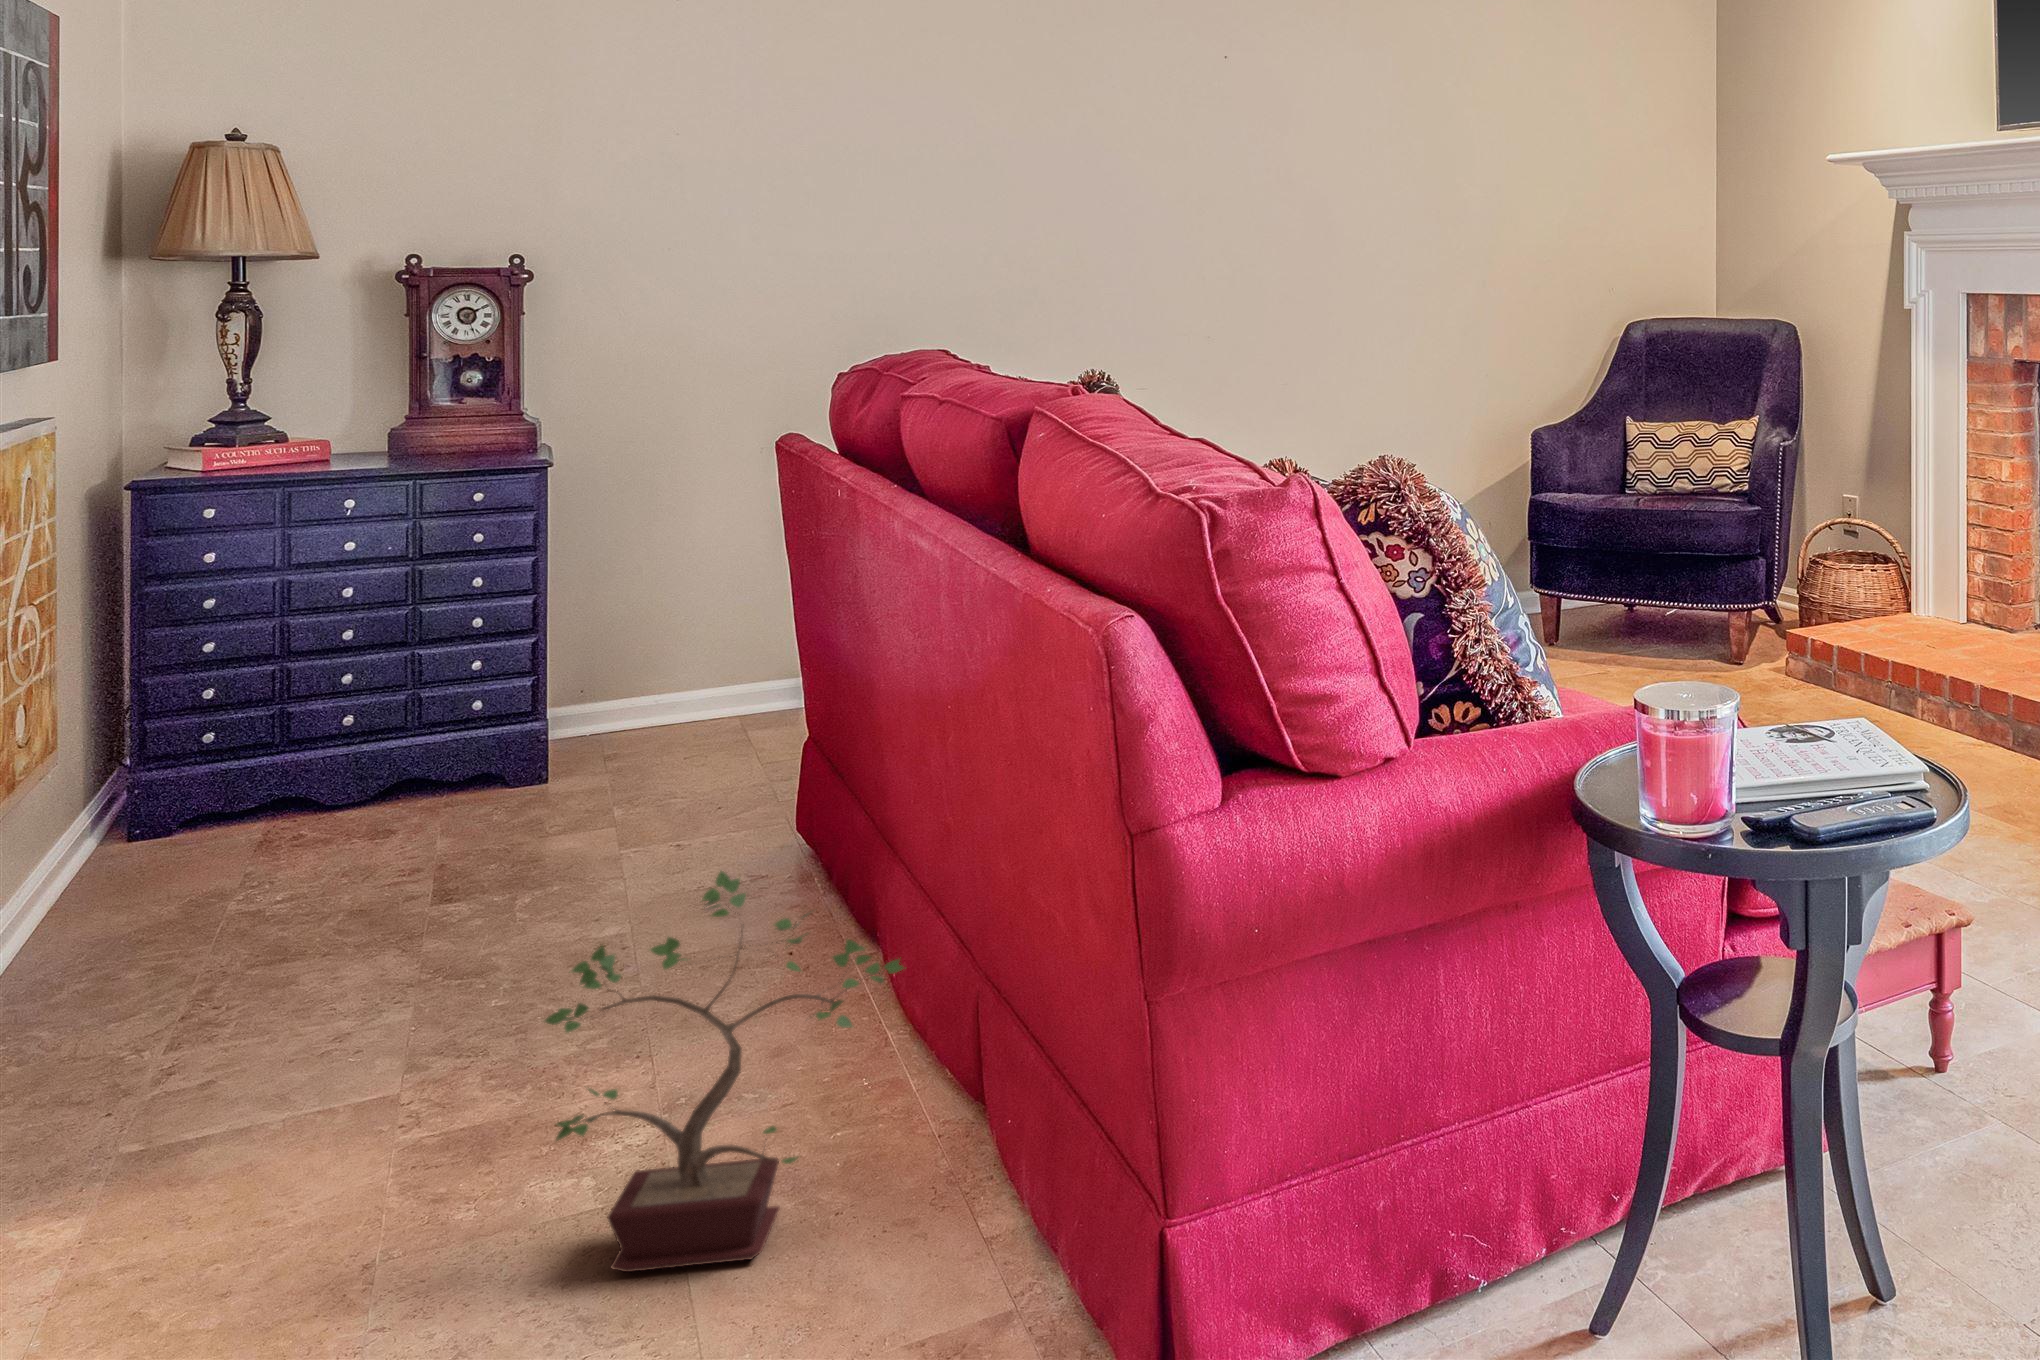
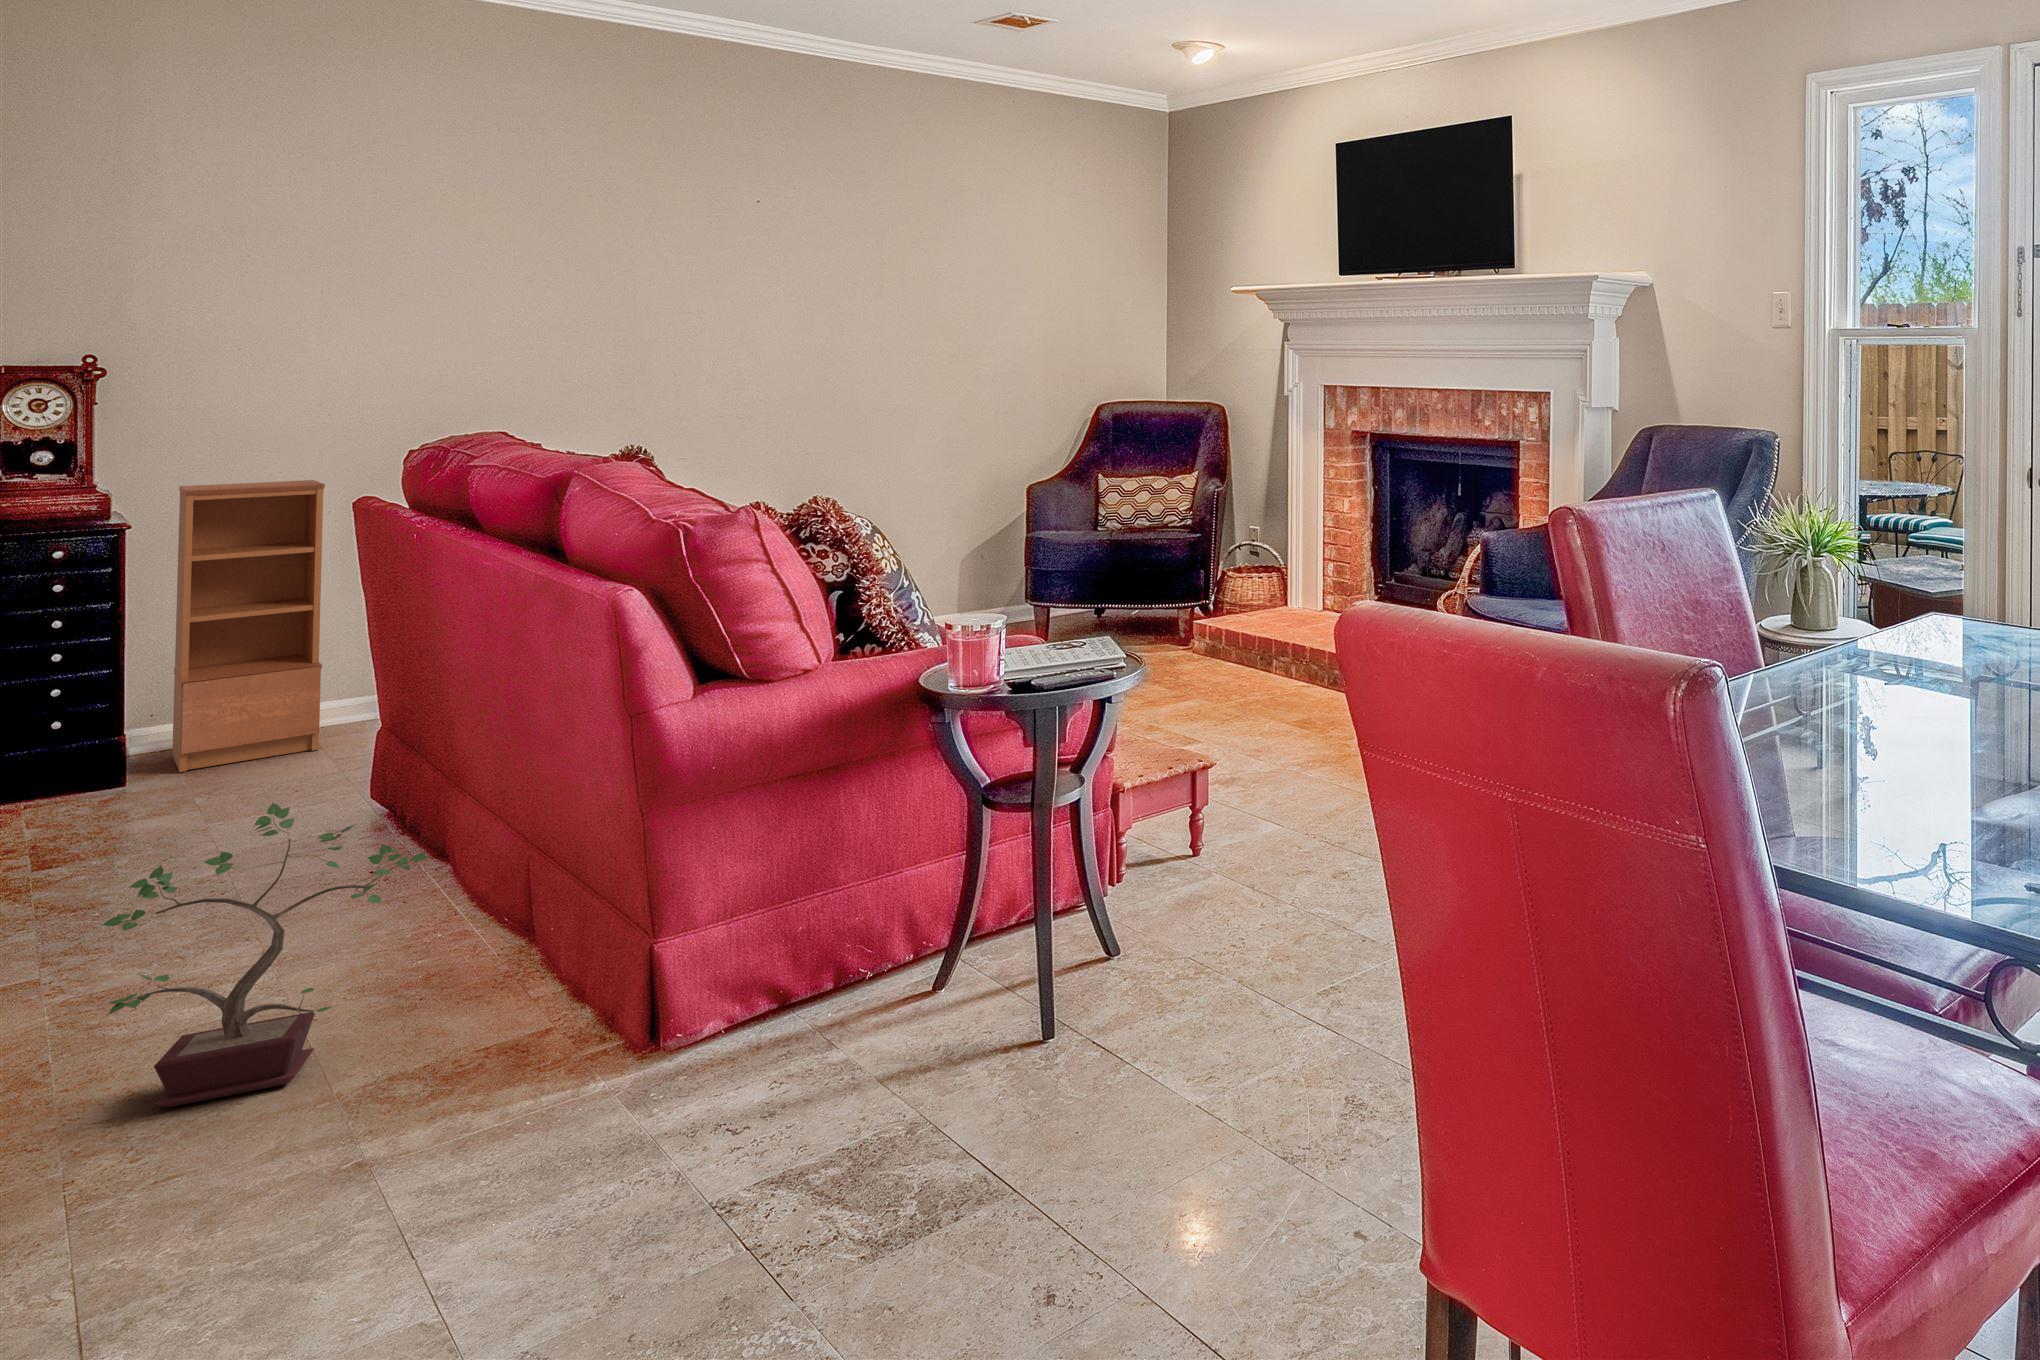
bookcase: none [601,408,751,759] -> present [172,480,325,772]

